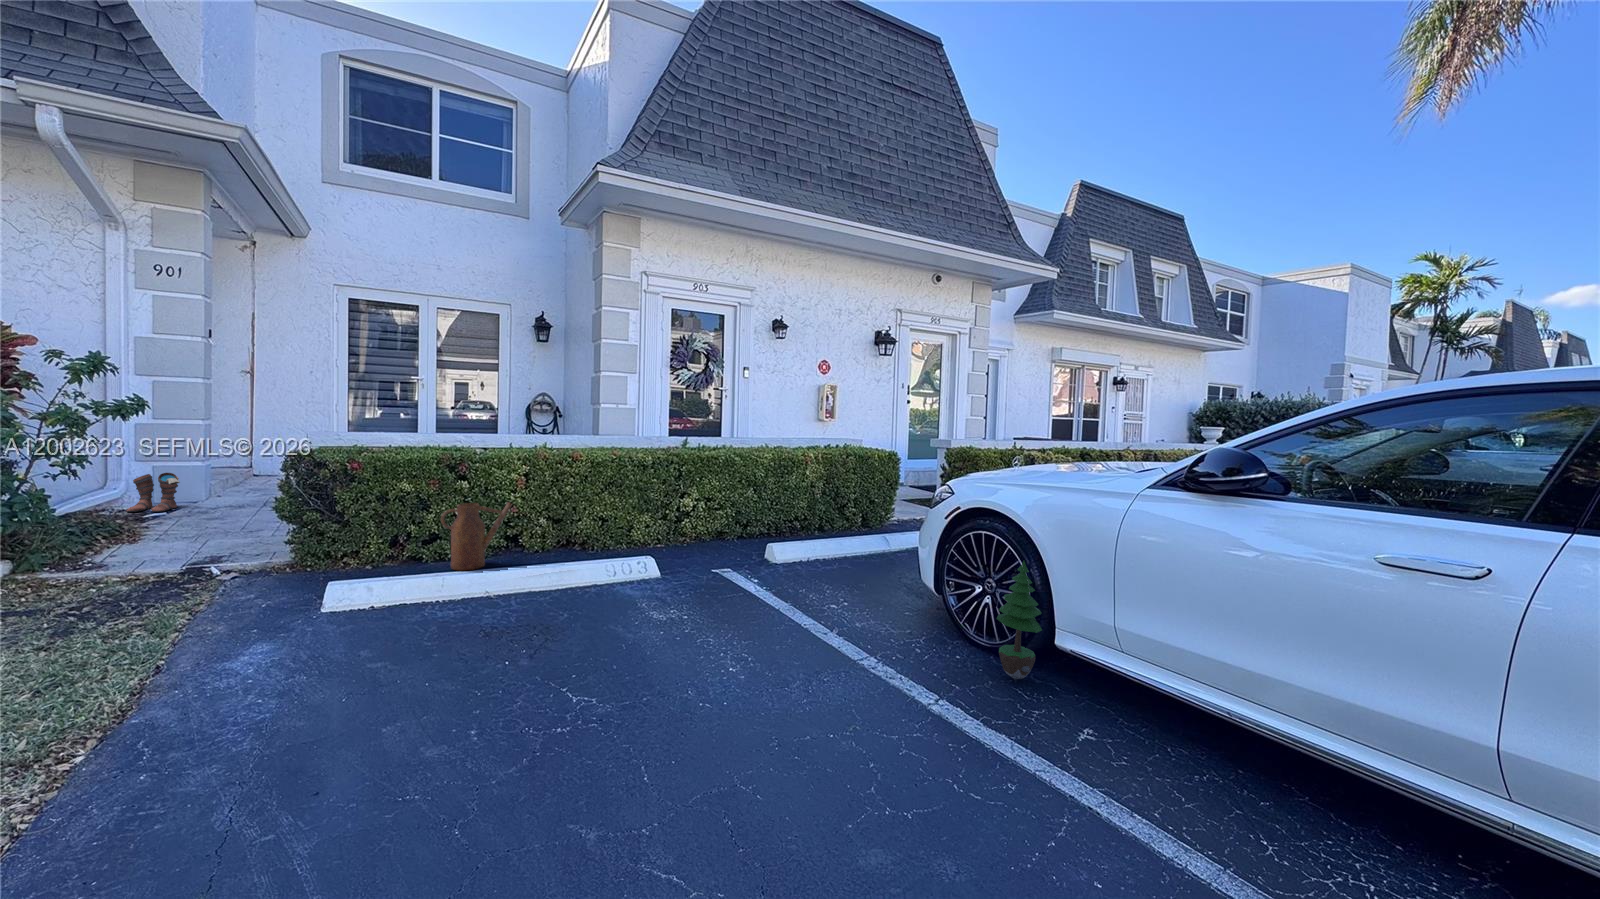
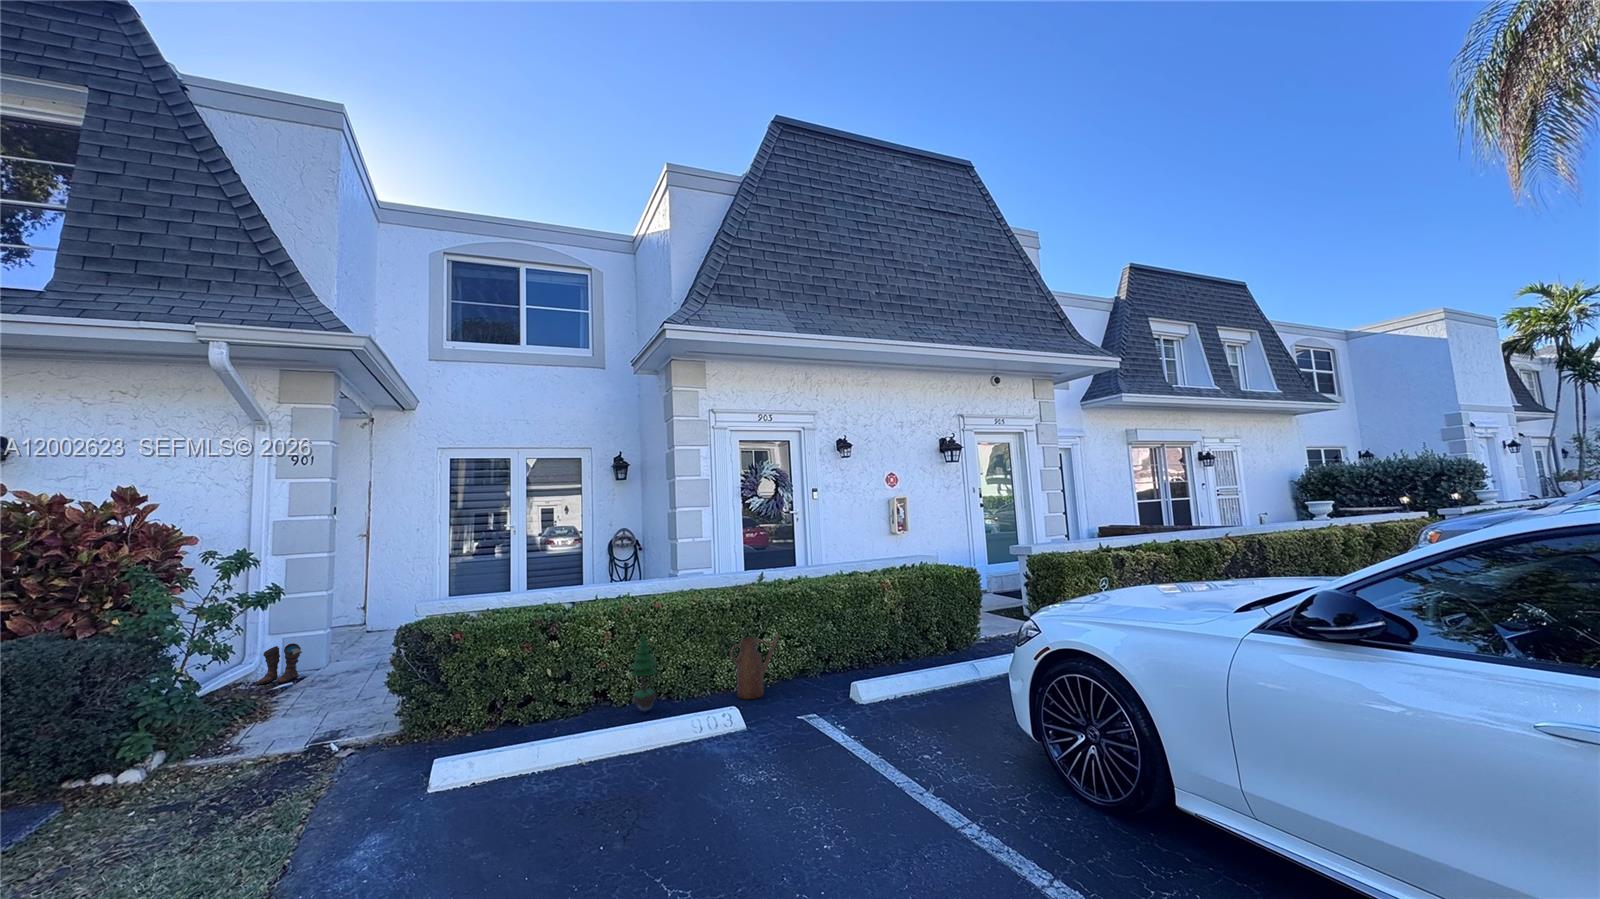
watering can: present [441,502,512,571] -> present [730,634,780,699]
potted tree: present [997,561,1042,680] -> present [630,633,657,711]

